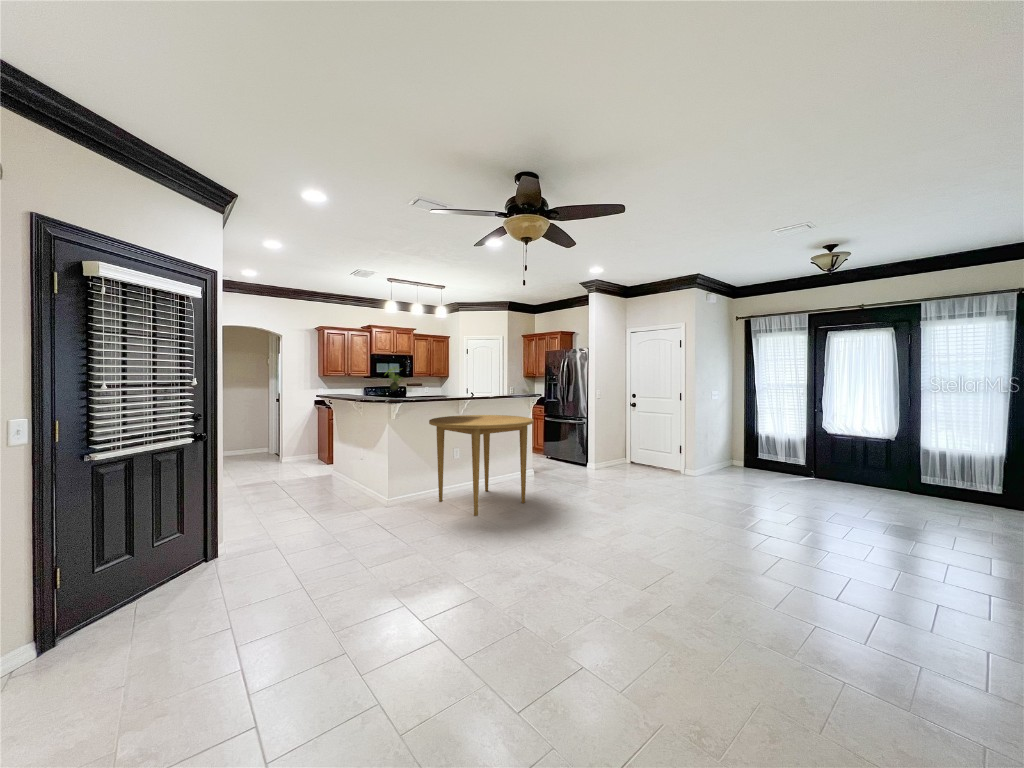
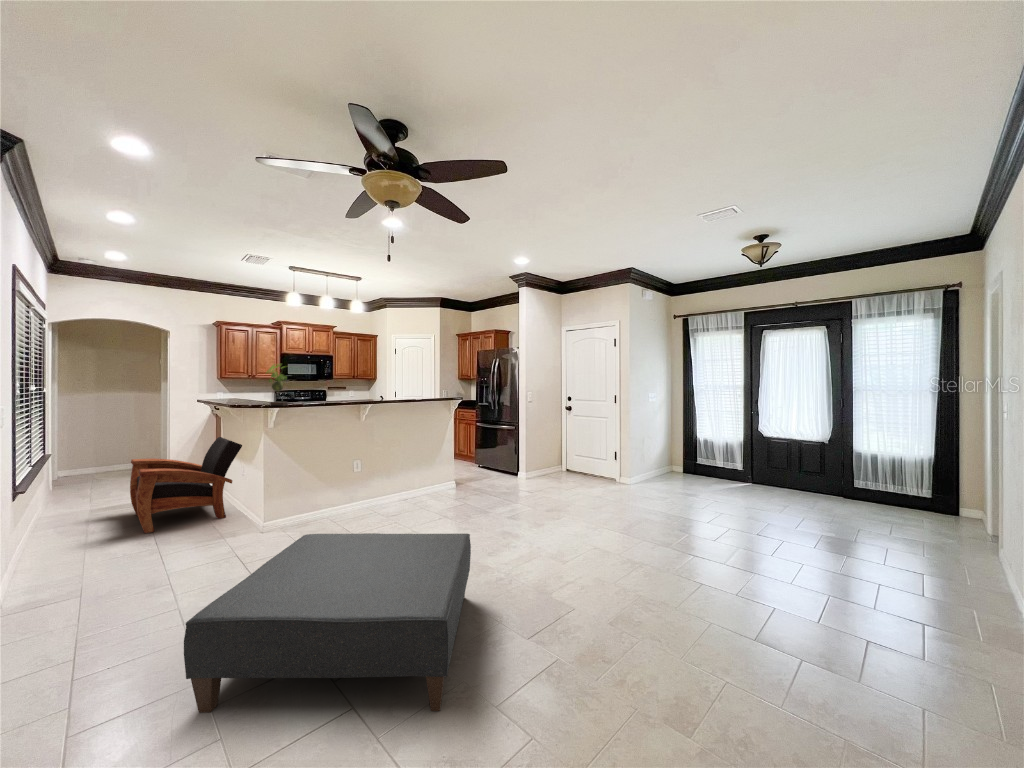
dining table: present [429,415,533,516] -> none [319,420,444,537]
armchair: none [270,428,359,508] -> present [130,437,242,533]
ottoman: none [399,510,601,648] -> present [184,533,471,713]

